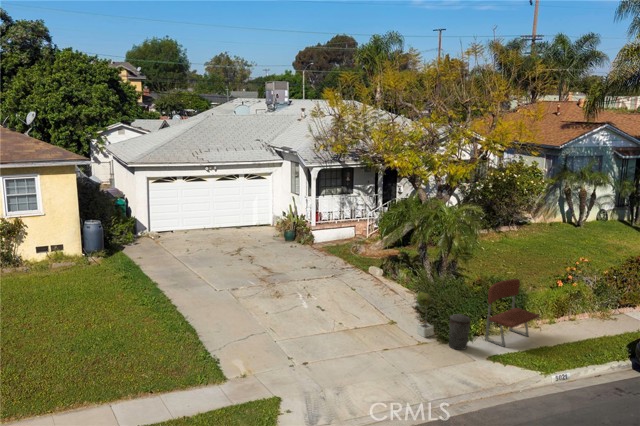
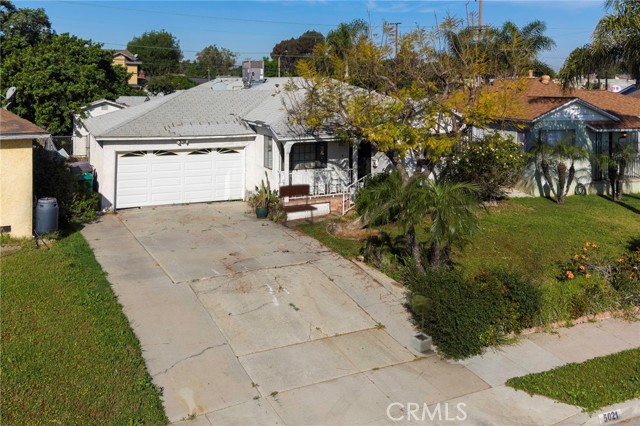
bench: present [485,279,539,347] -> present [279,184,318,227]
trash can: present [449,314,470,350] -> none [454,326,484,373]

